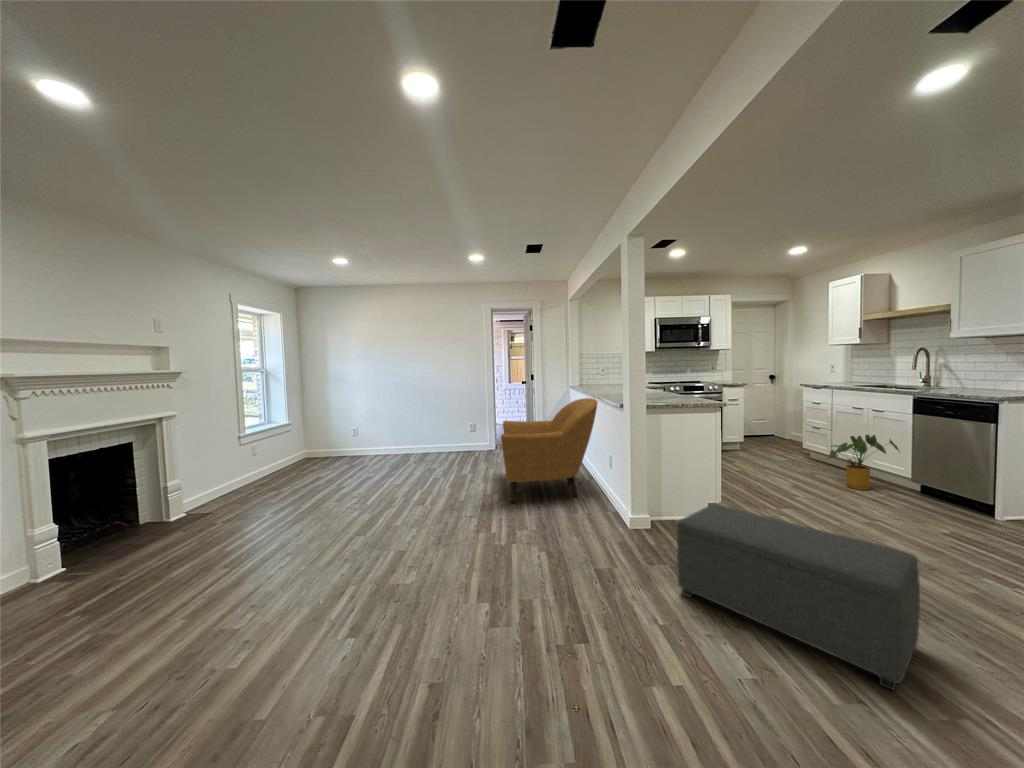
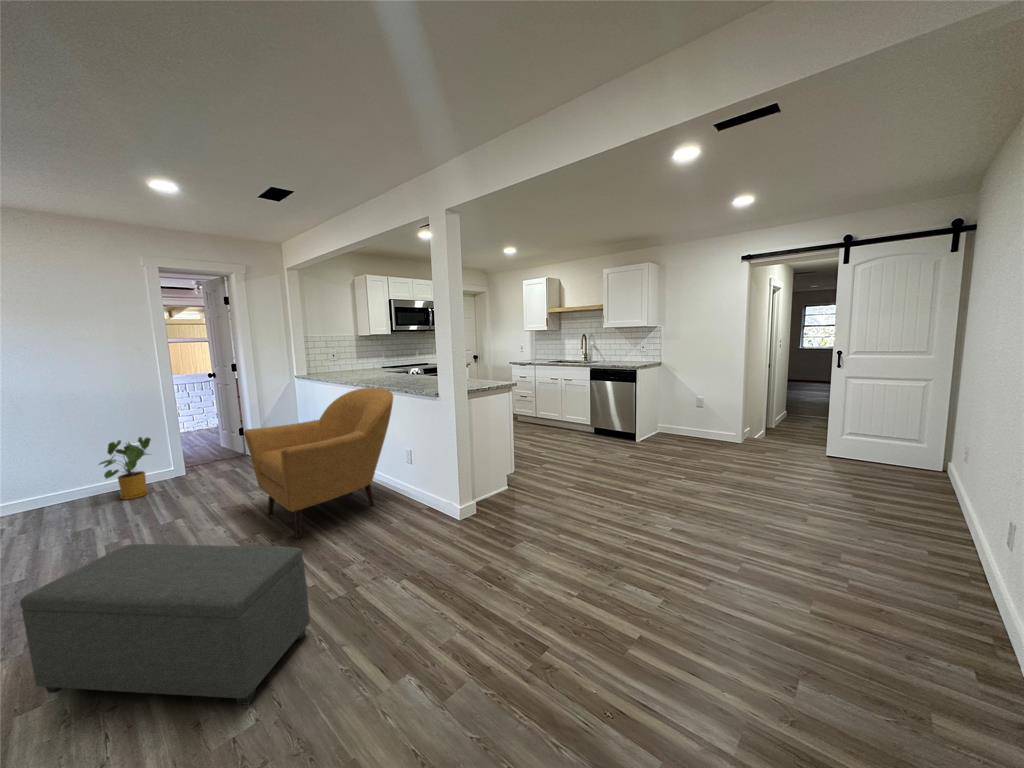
house plant: present [827,435,899,490] -> present [99,437,151,500]
ottoman: present [677,504,920,690] -> present [20,544,310,704]

